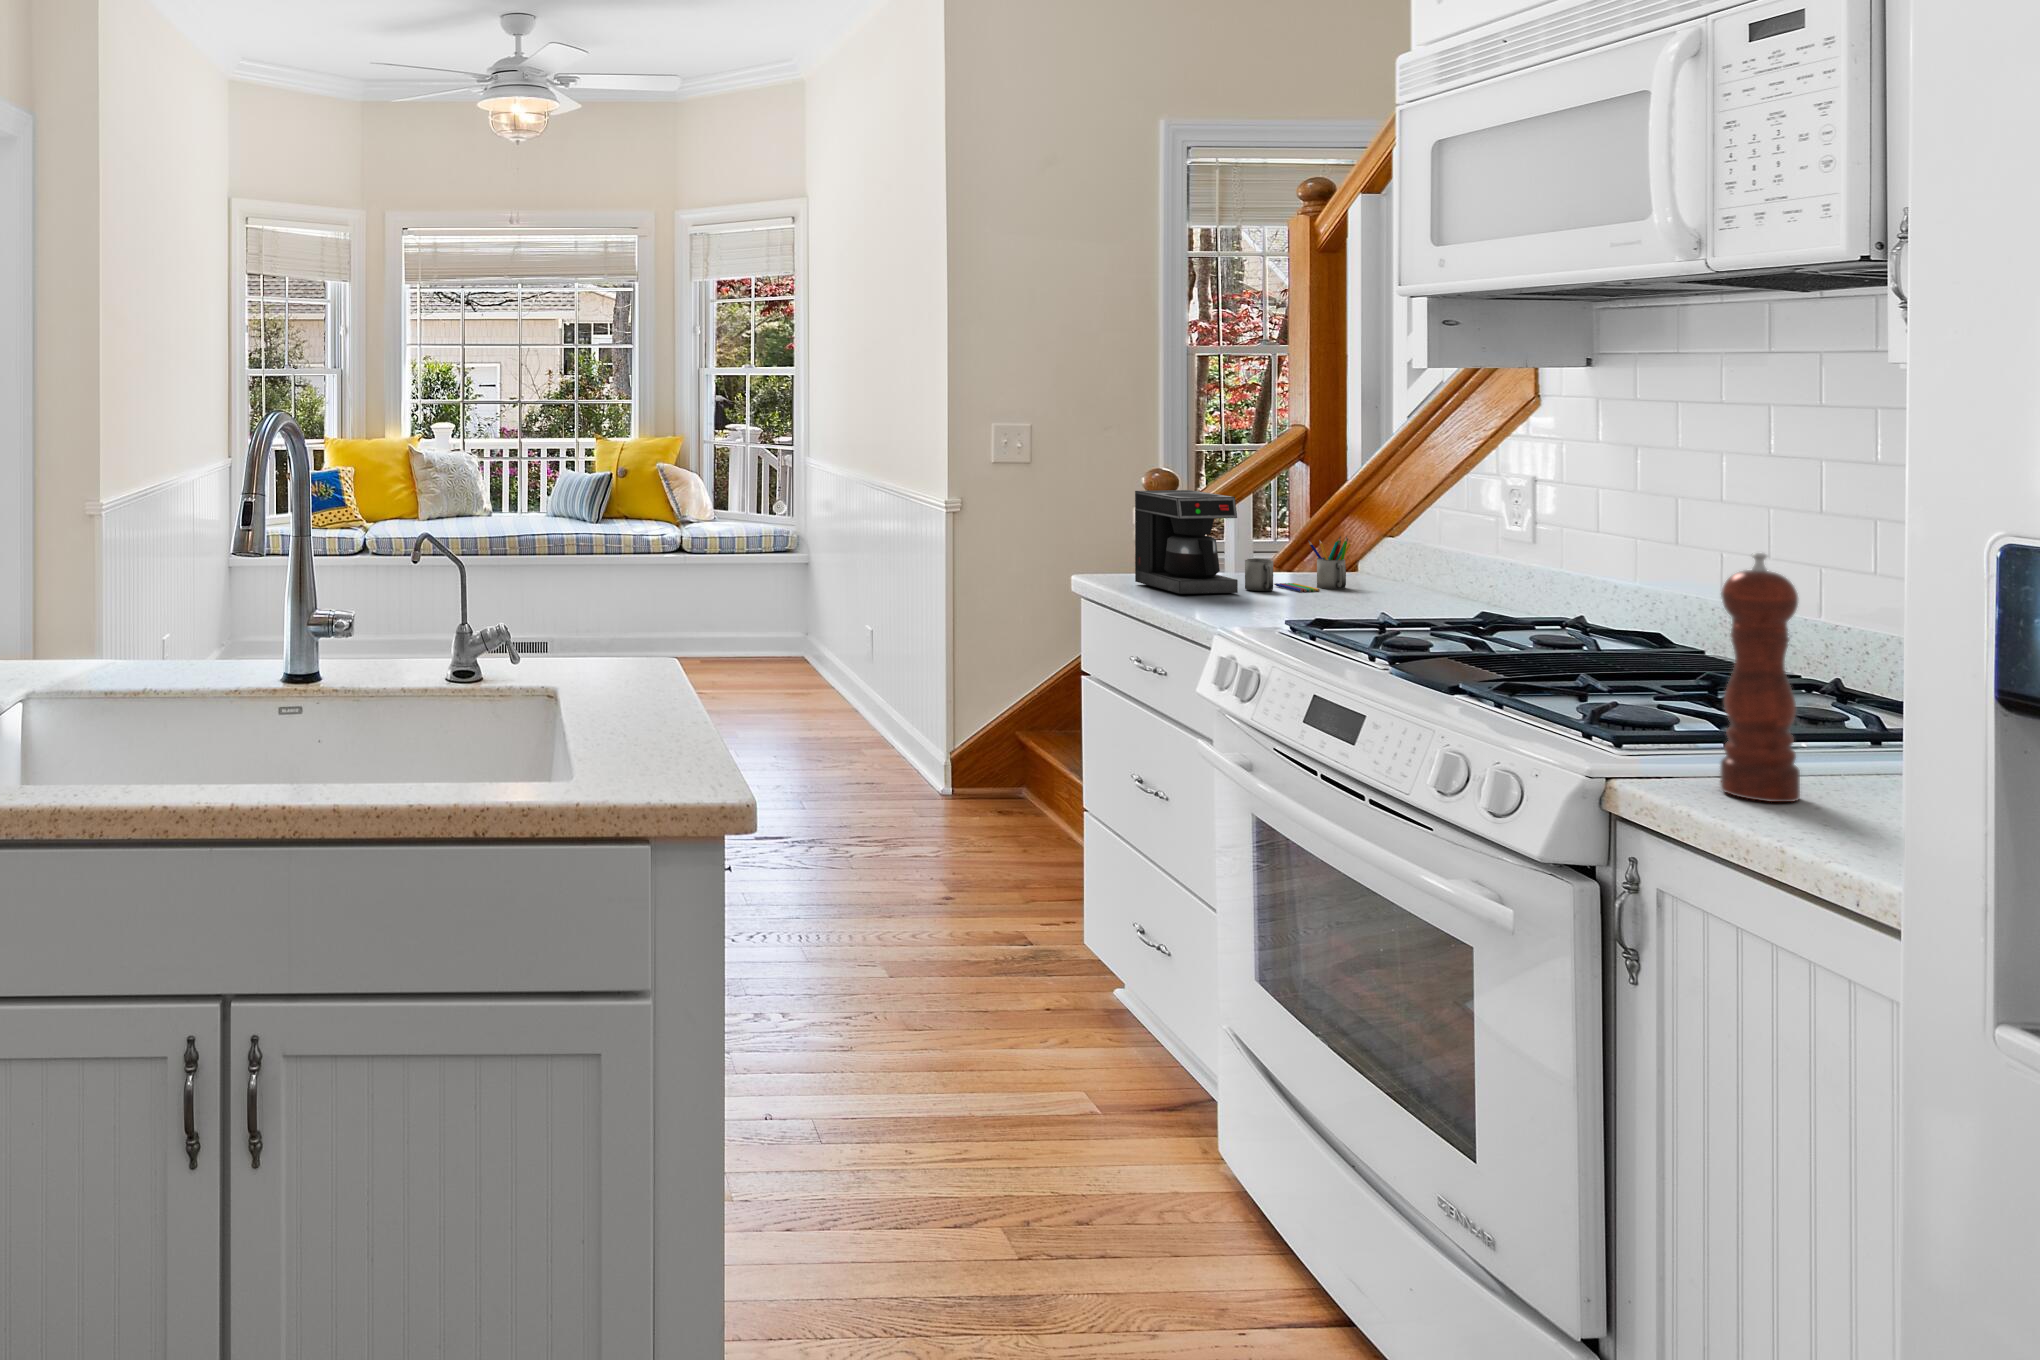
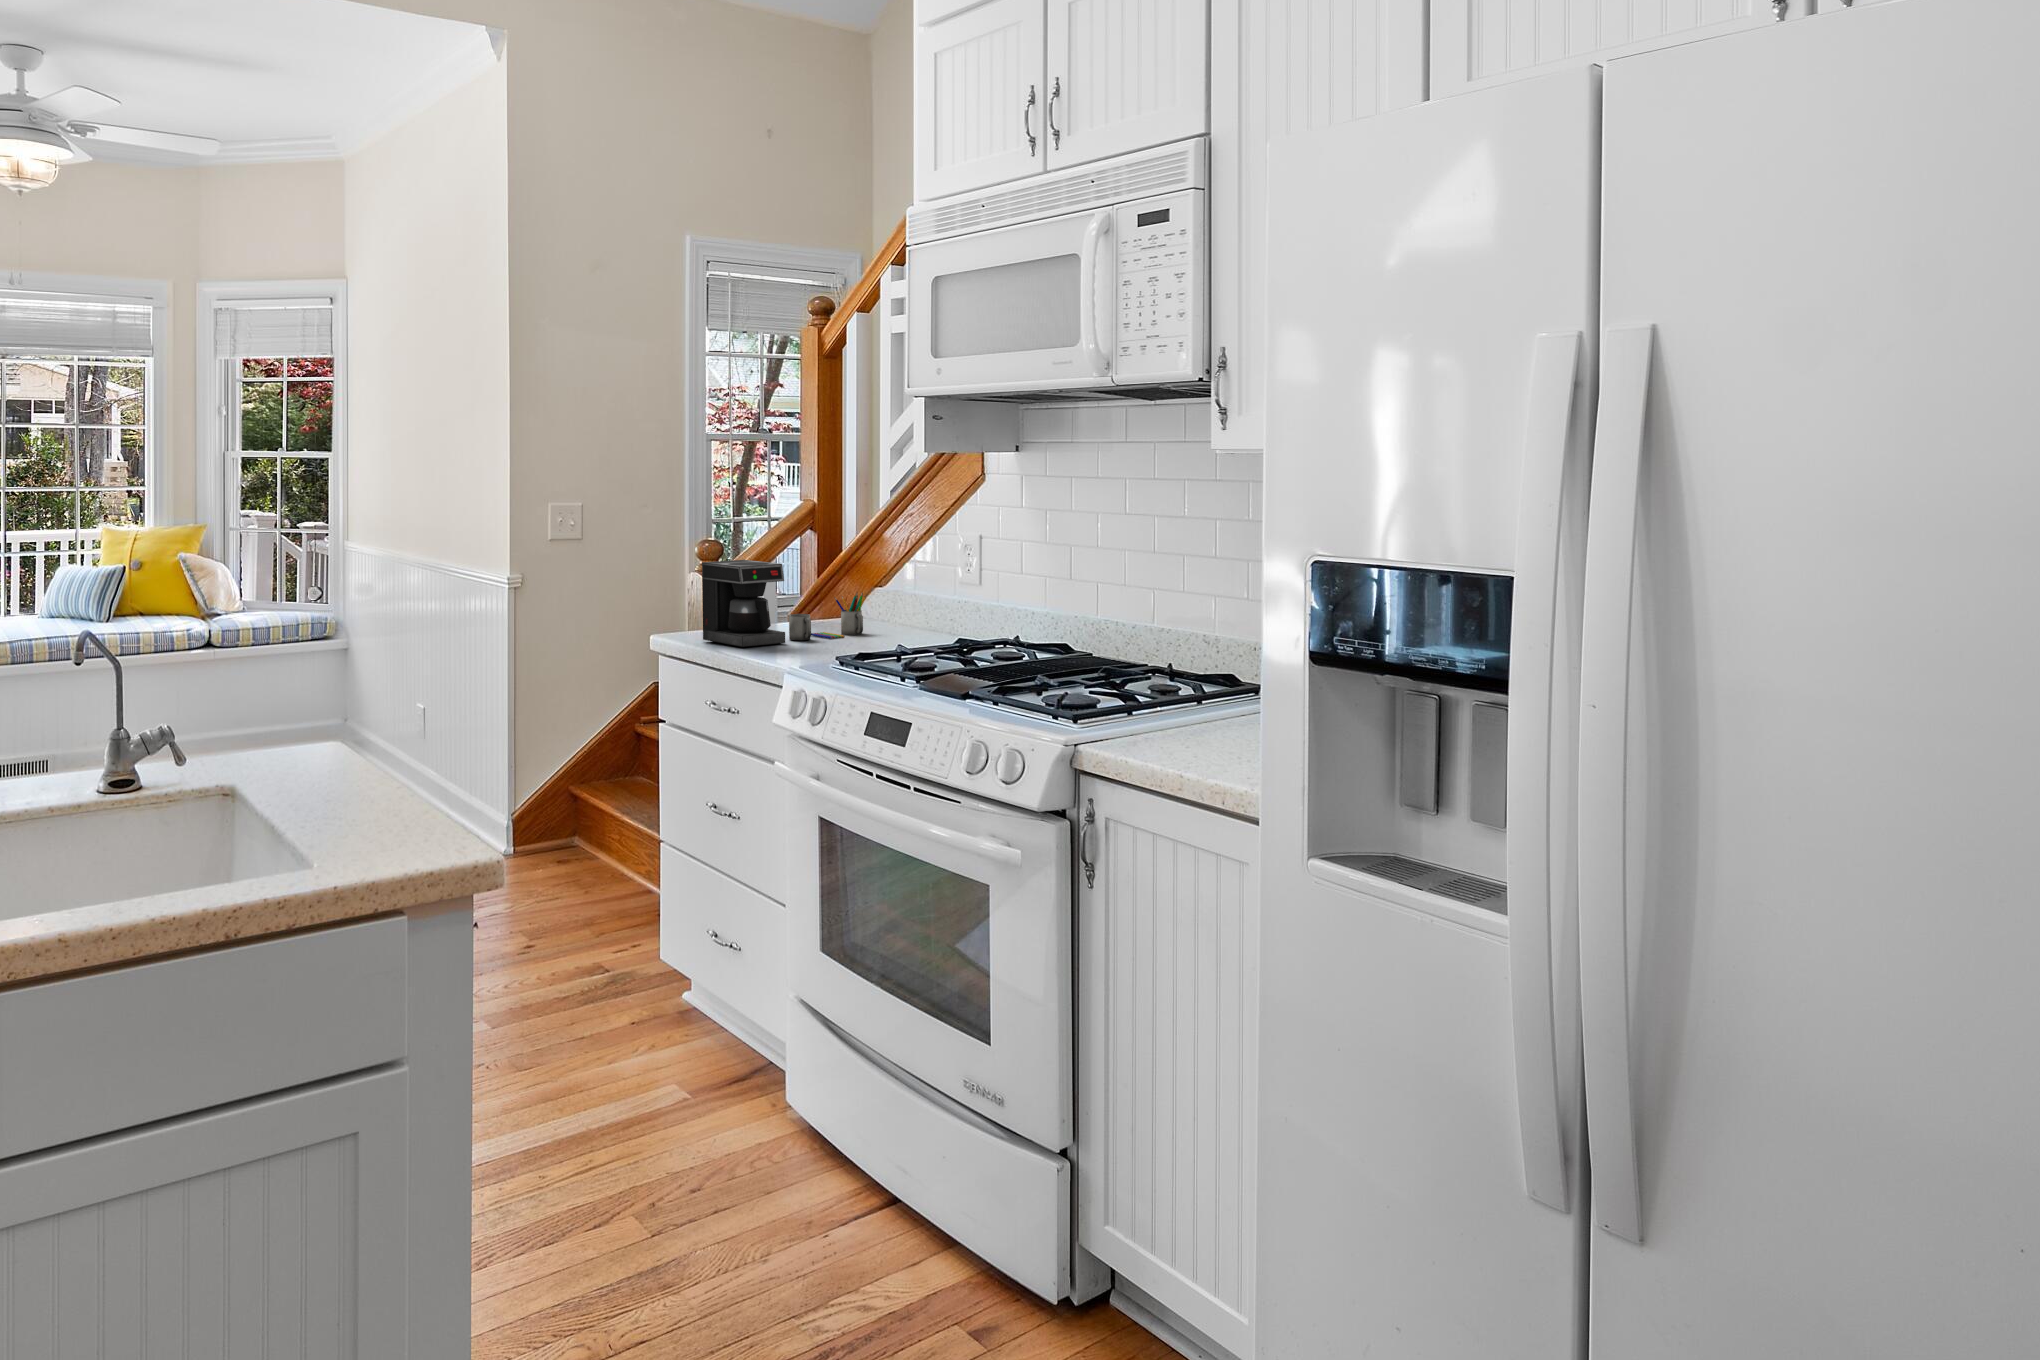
pepper mill: present [1720,553,1800,802] -> none [1138,584,1182,749]

